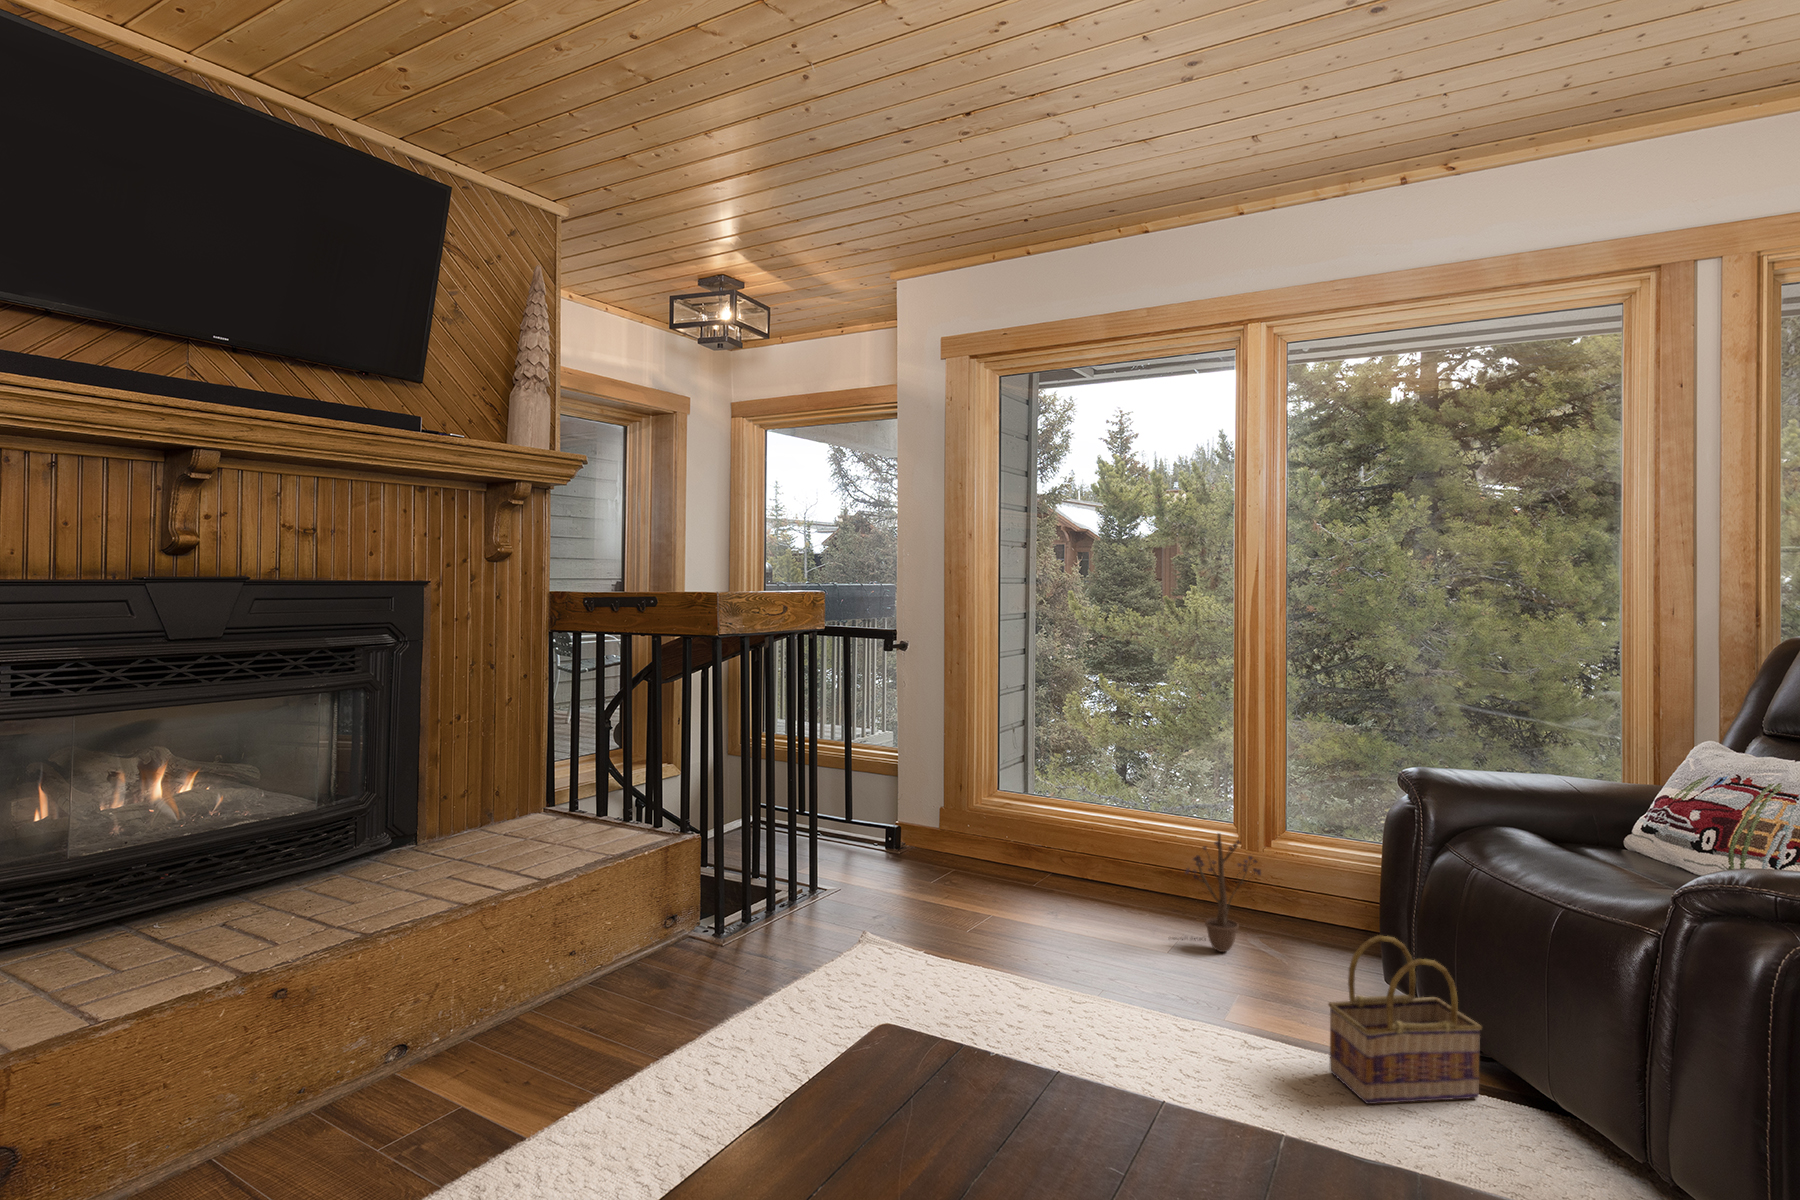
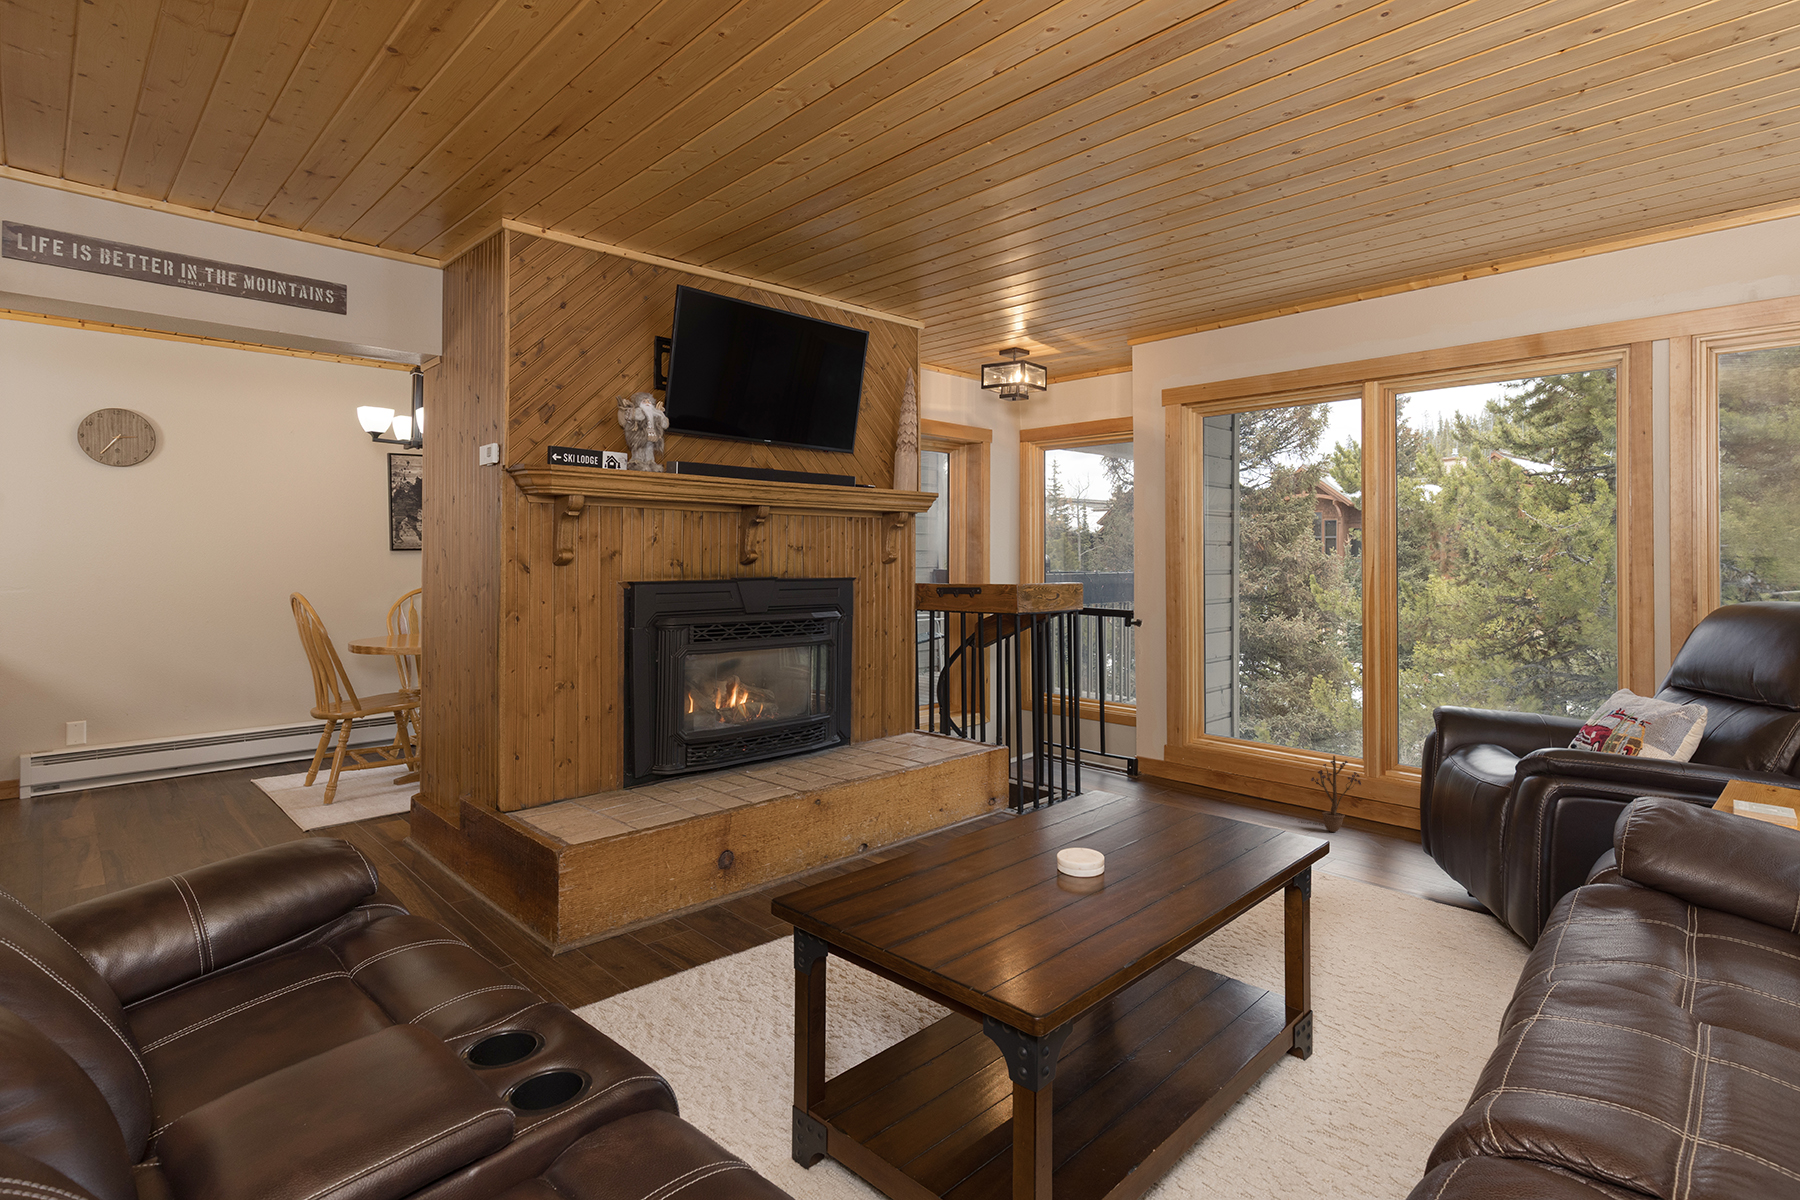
basket: present [1328,935,1482,1104] -> none [1351,799,1432,886]

